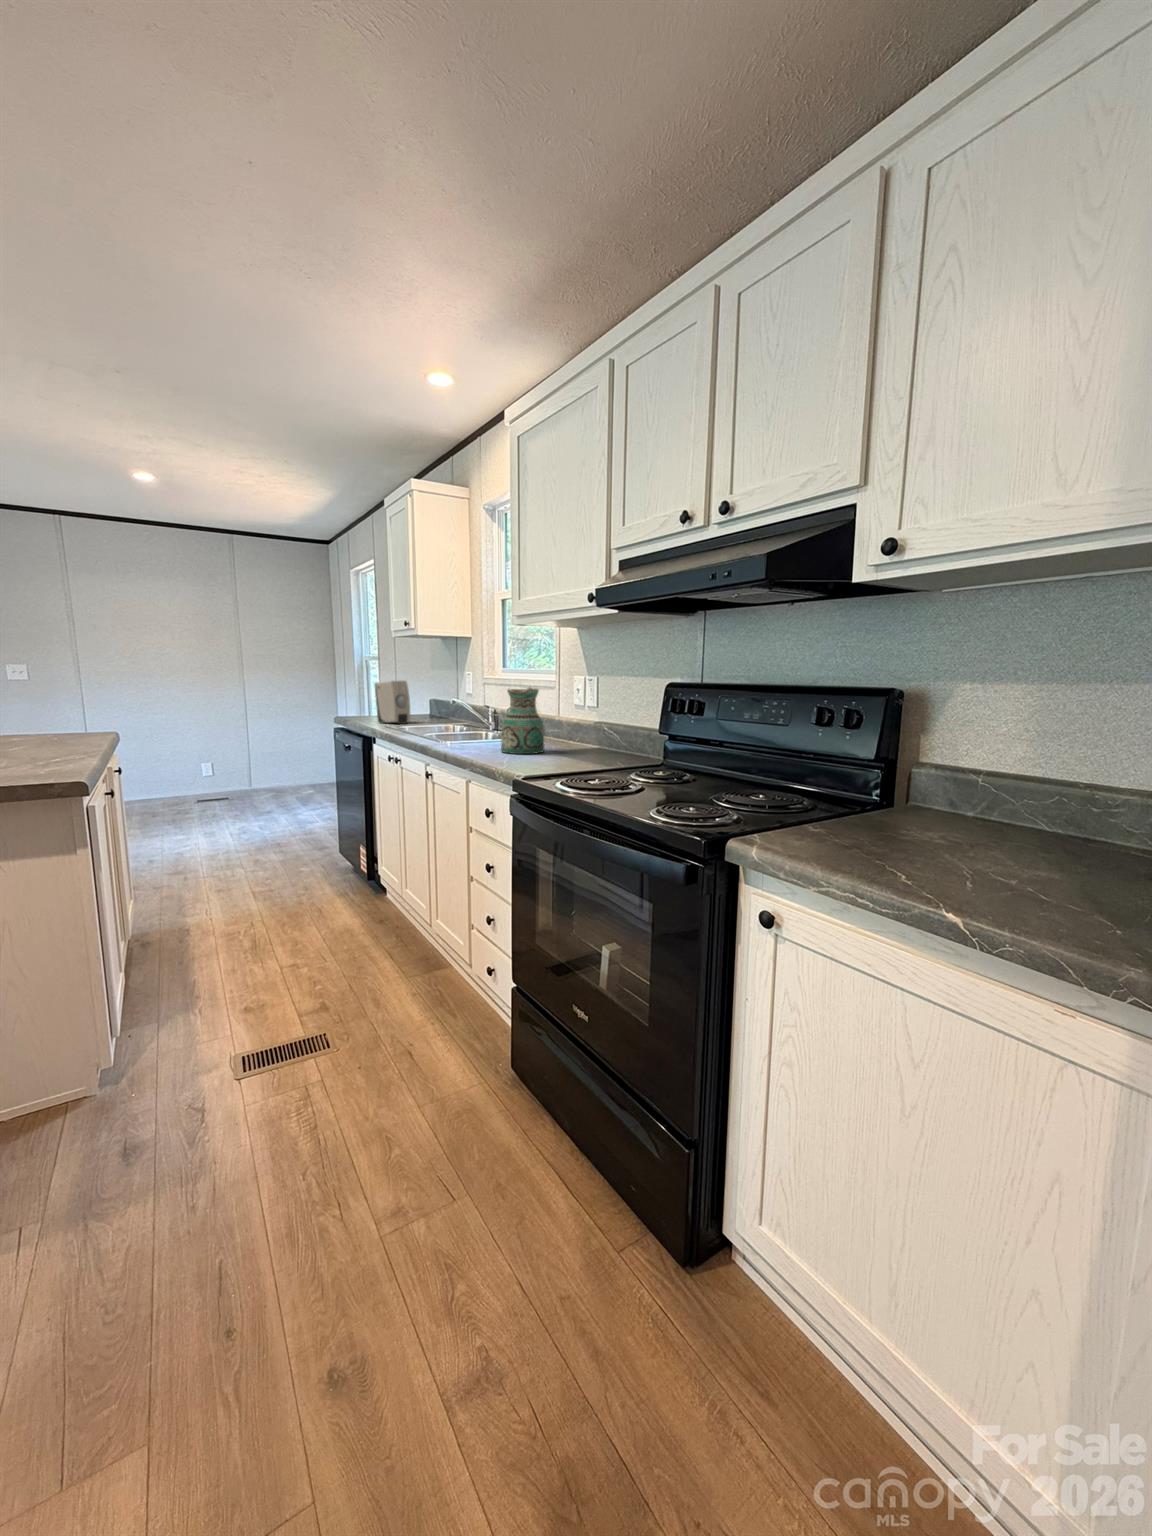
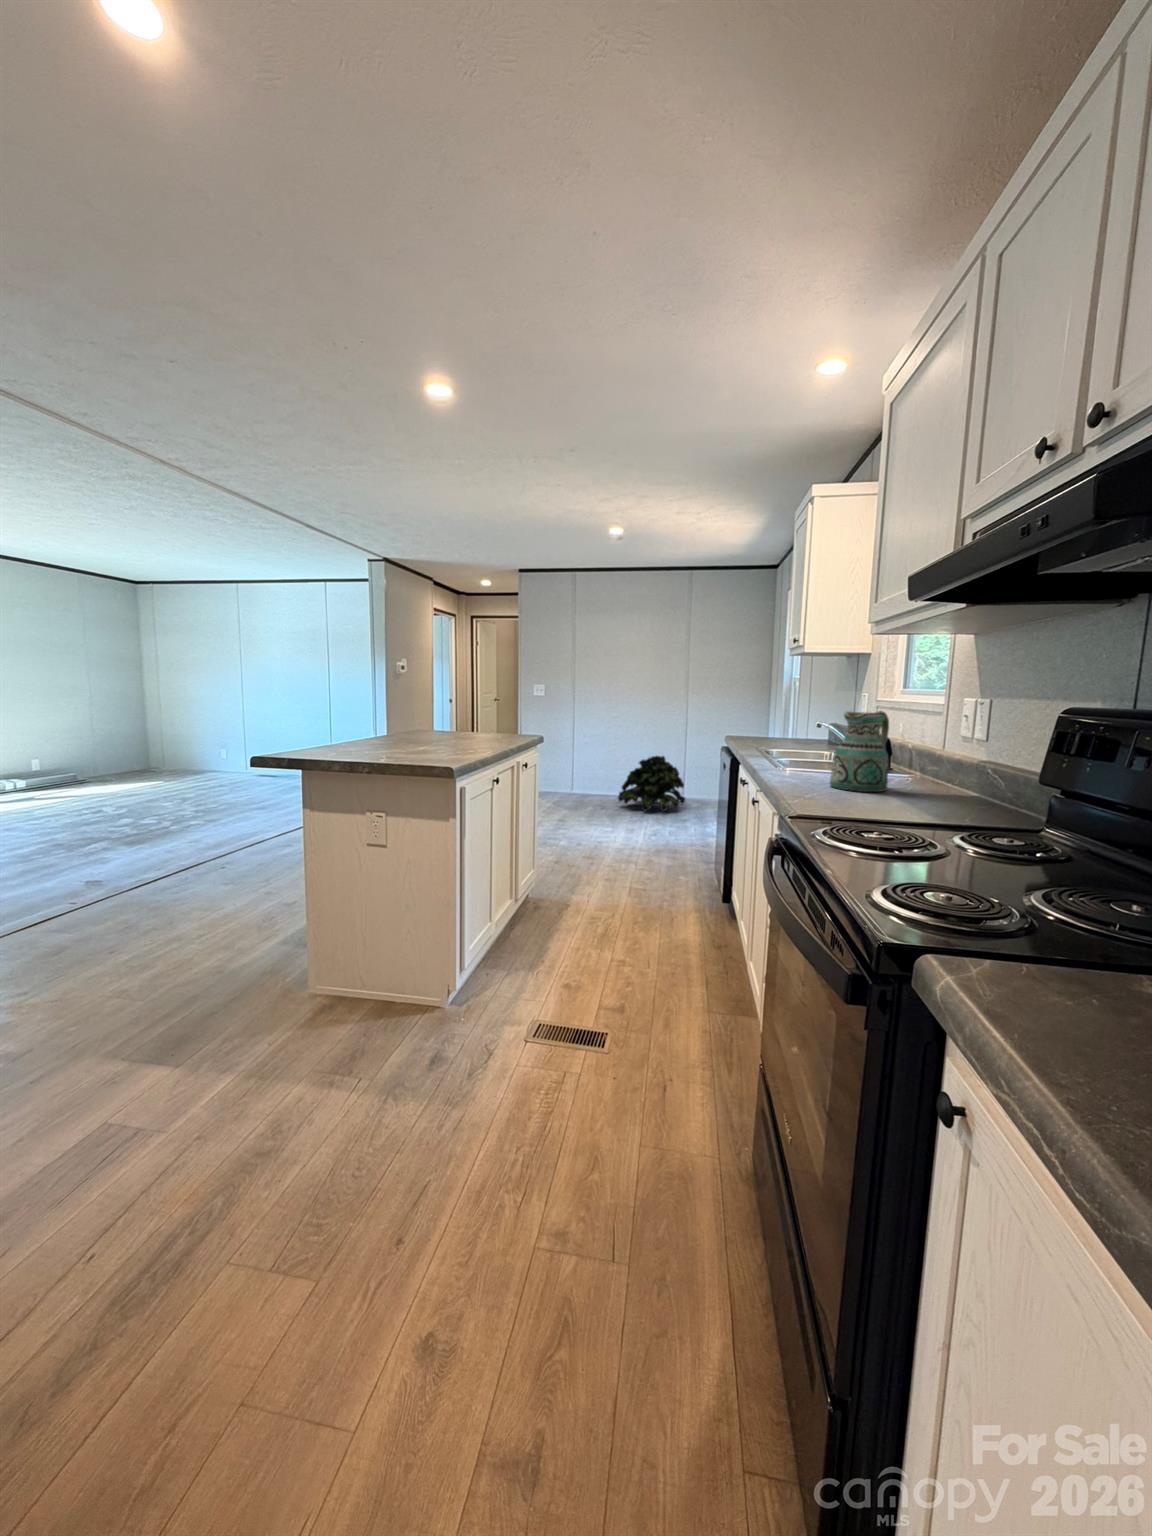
soap dispenser: present [375,681,410,724] -> none [761,701,795,746]
potted plant: none [169,746,257,812] -> present [618,756,685,812]

